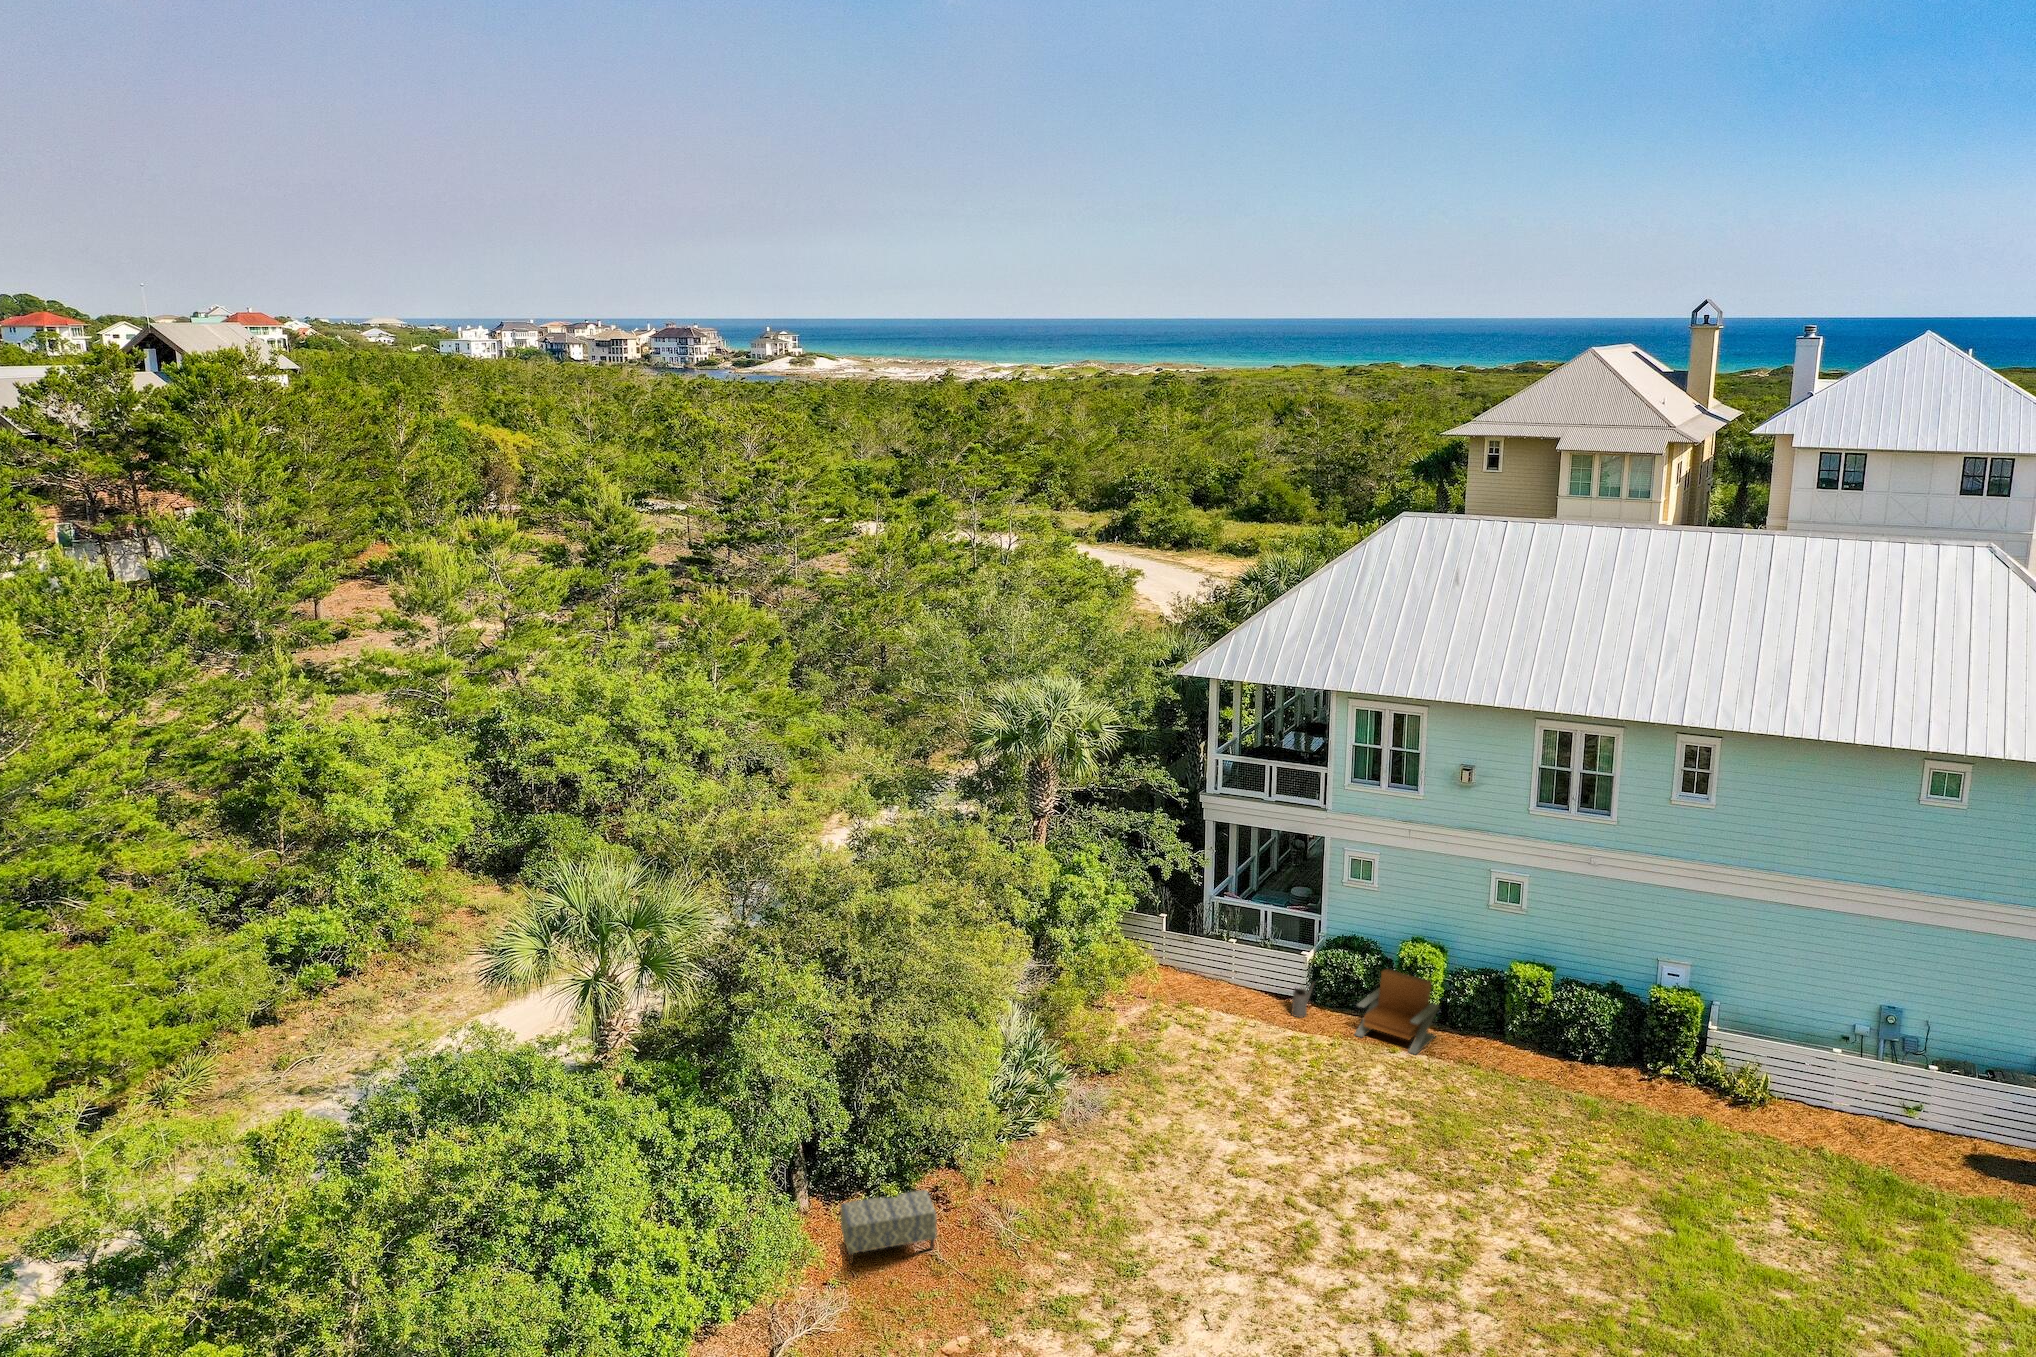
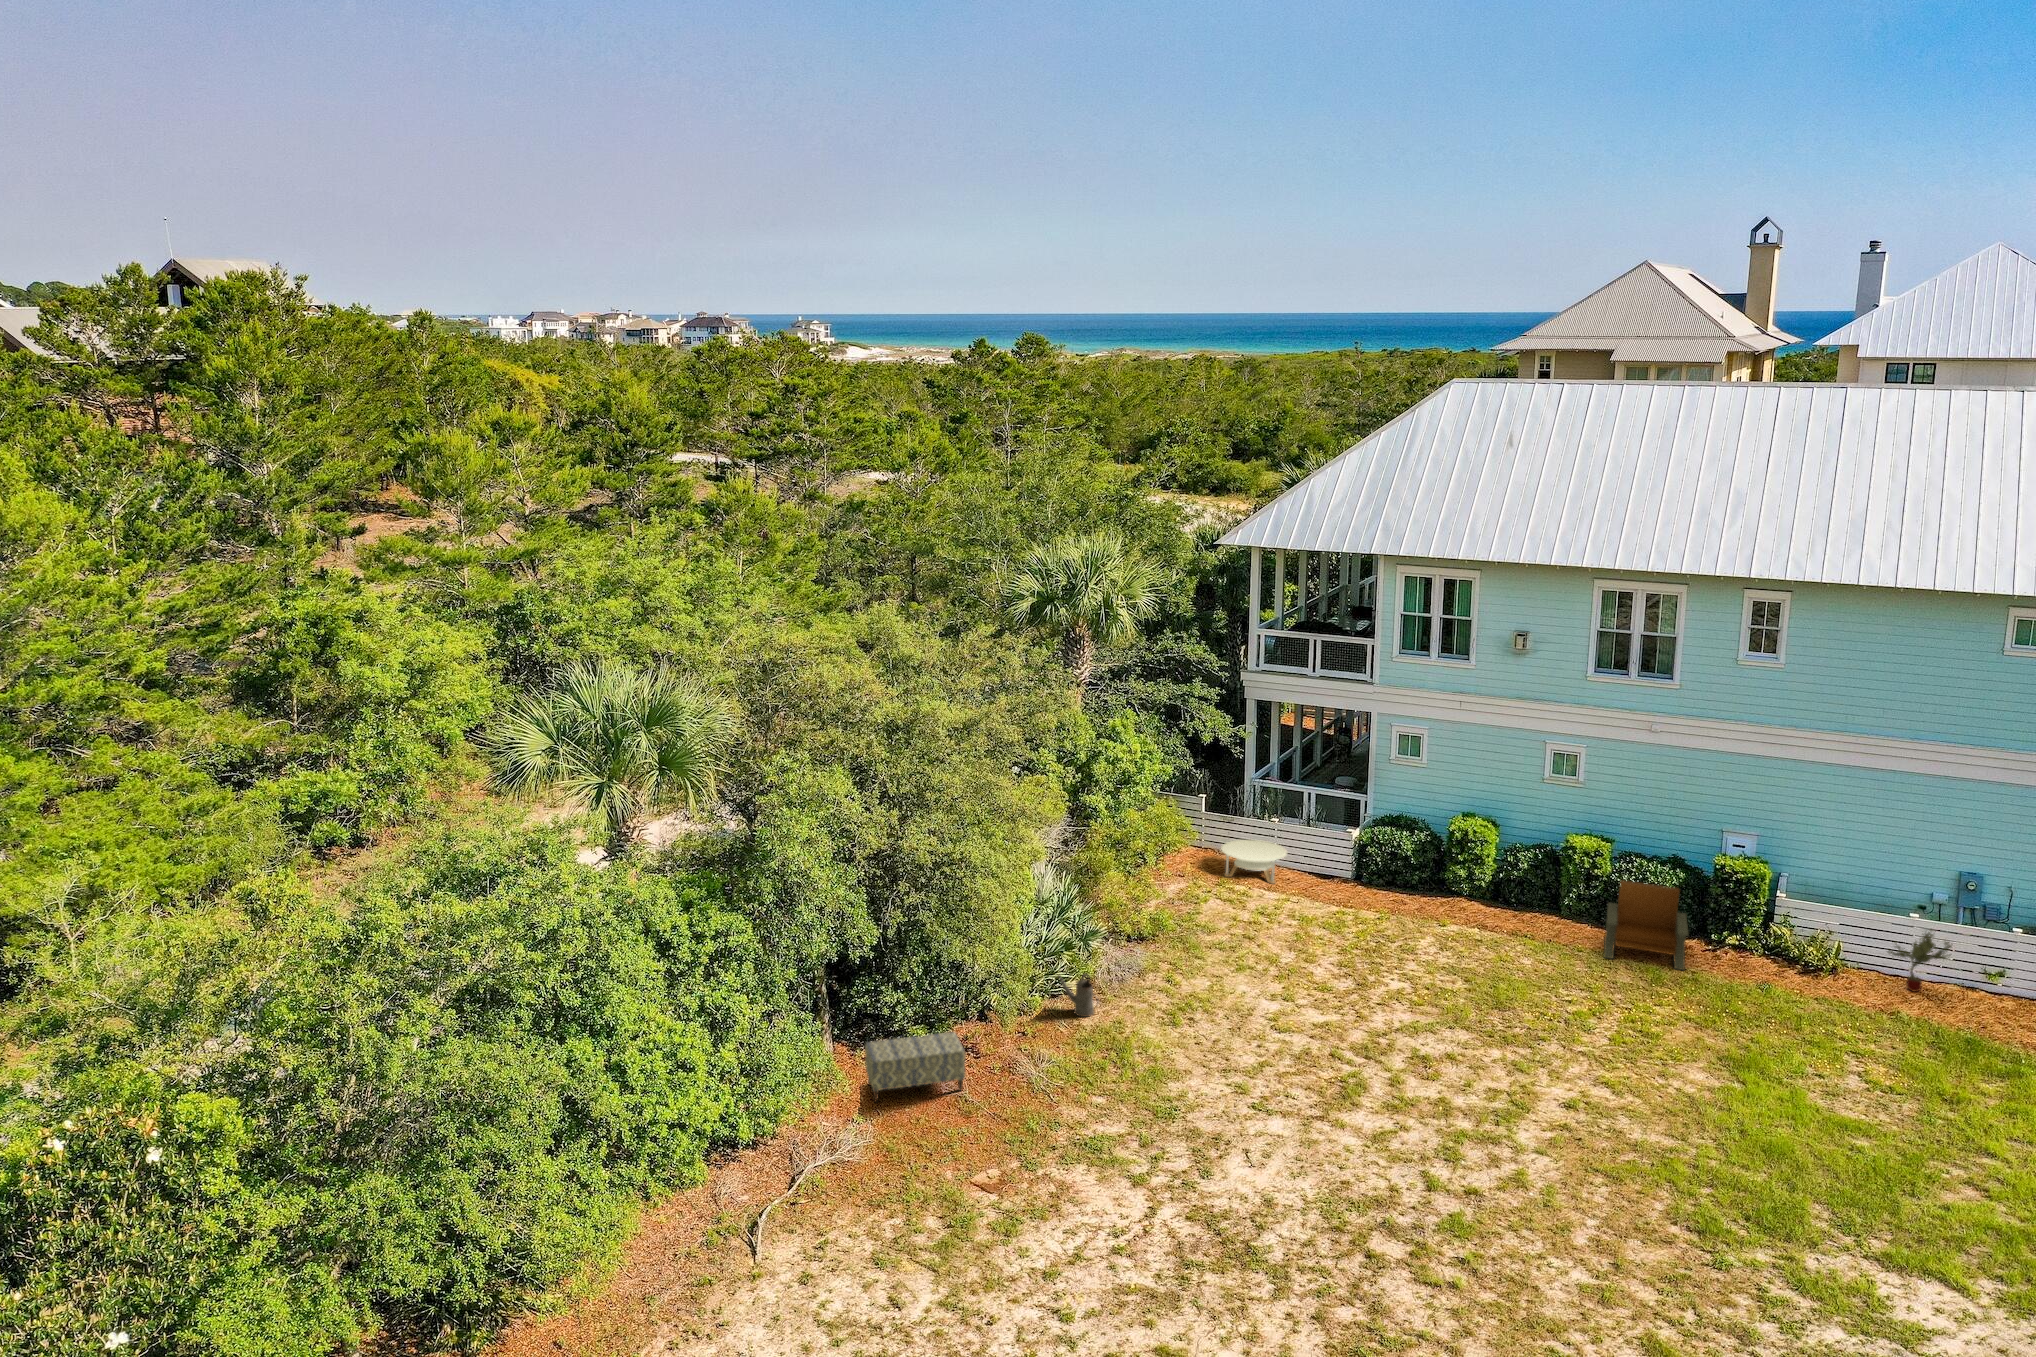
round table: none [1183,958,1247,1005] -> present [1221,840,1288,884]
lounge chair: present [1355,969,1439,1054] -> present [1604,880,1688,970]
watering can: present [1291,983,1314,1018] -> present [1058,974,1099,1017]
potted tree: none [1809,1064,1871,1124] -> present [1888,930,1952,992]

